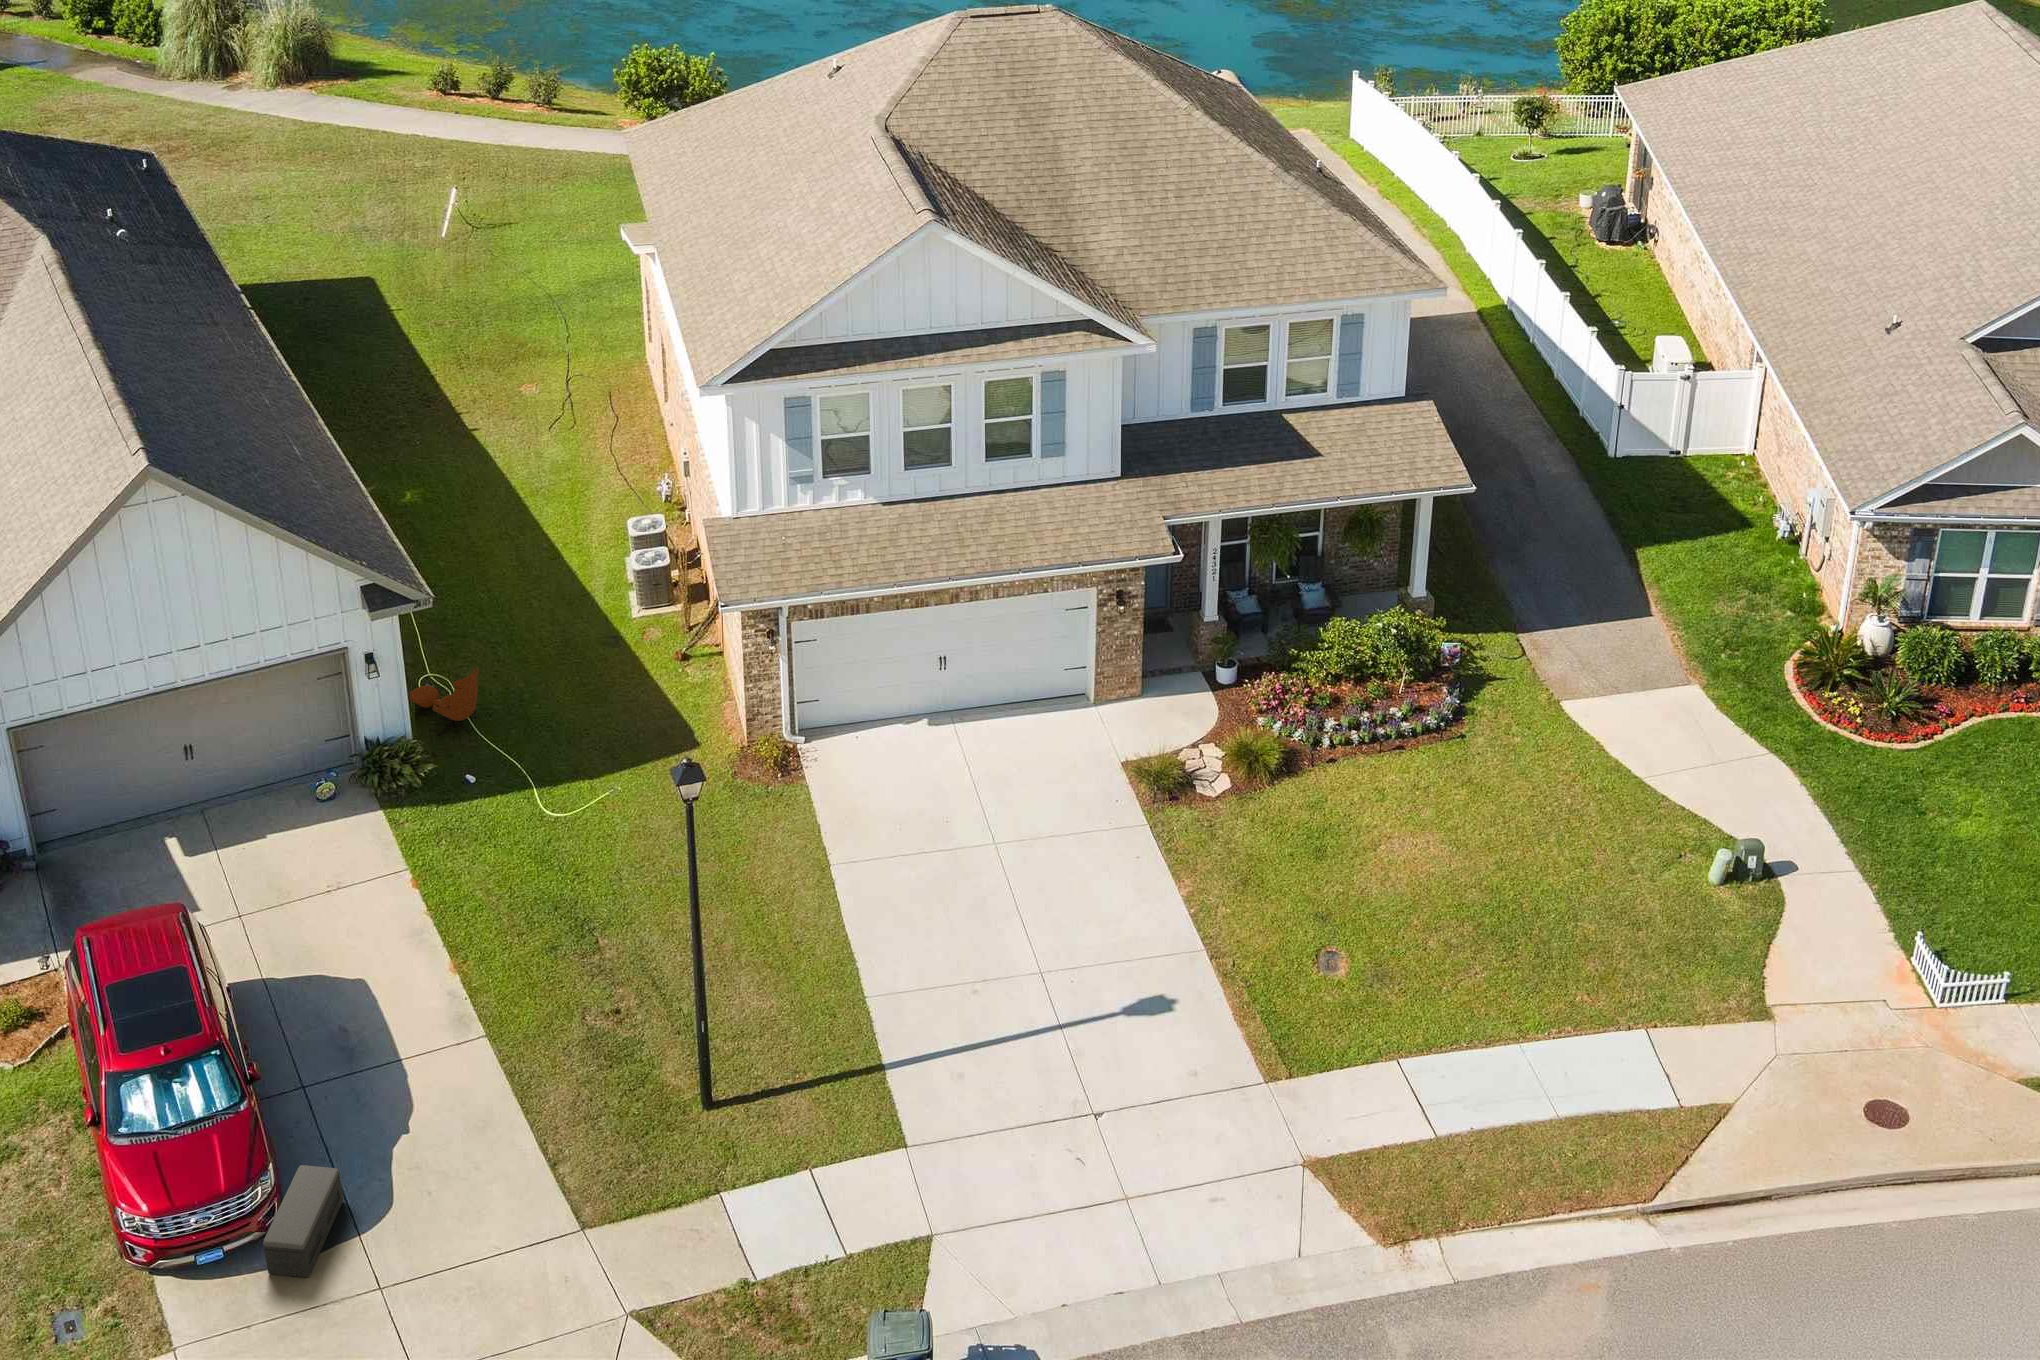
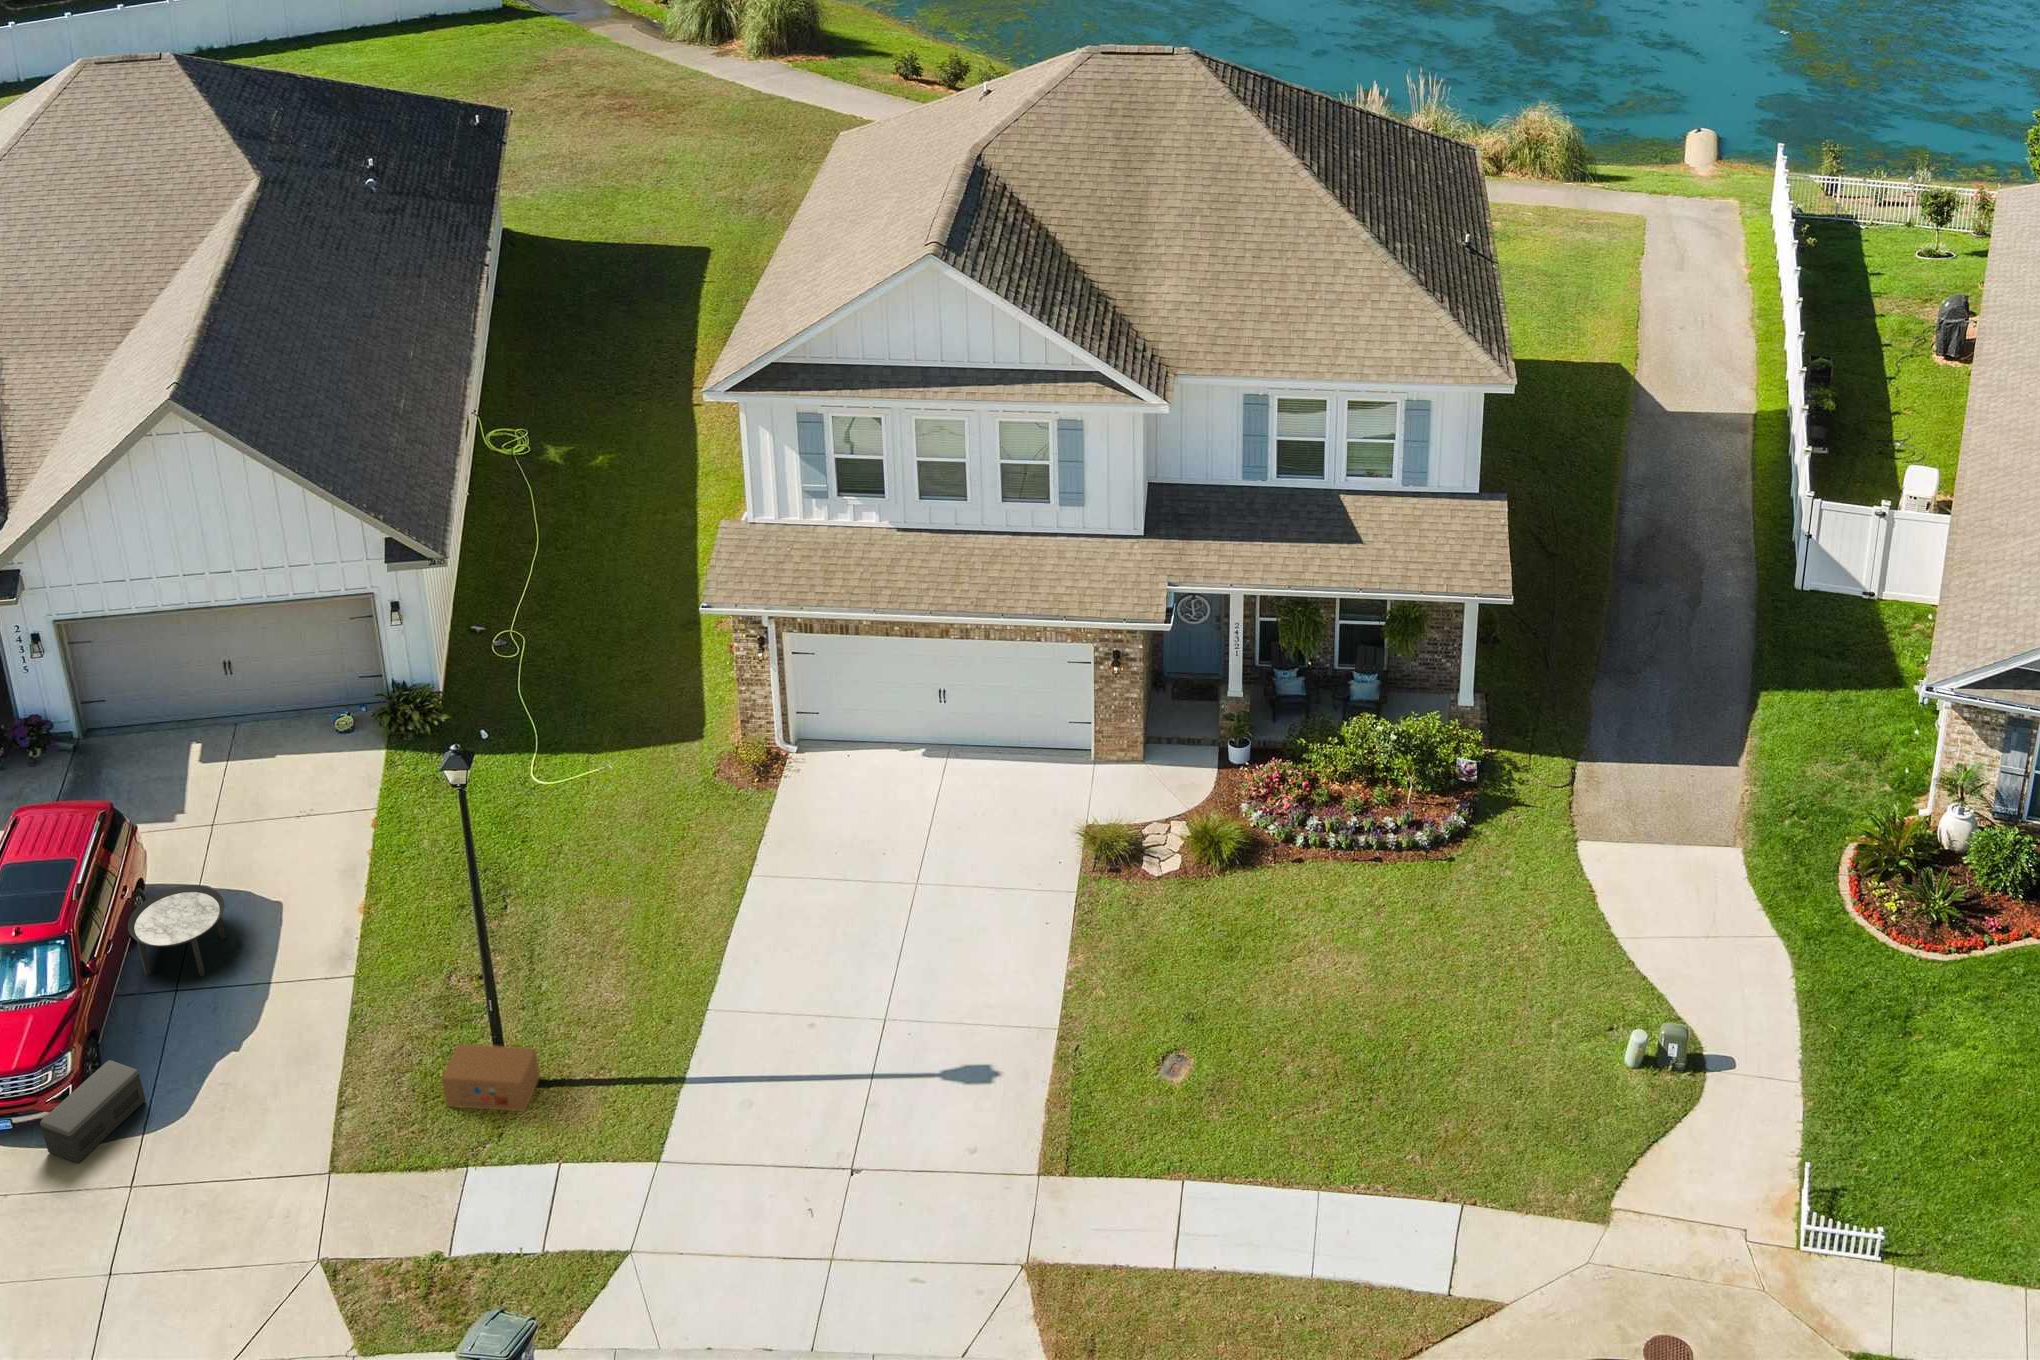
lounge chair: present [410,668,478,736] -> none [457,631,512,692]
round table: none [237,974,338,1078] -> present [128,885,226,977]
cardboard box: none [660,1063,750,1141] -> present [442,1044,540,1111]

